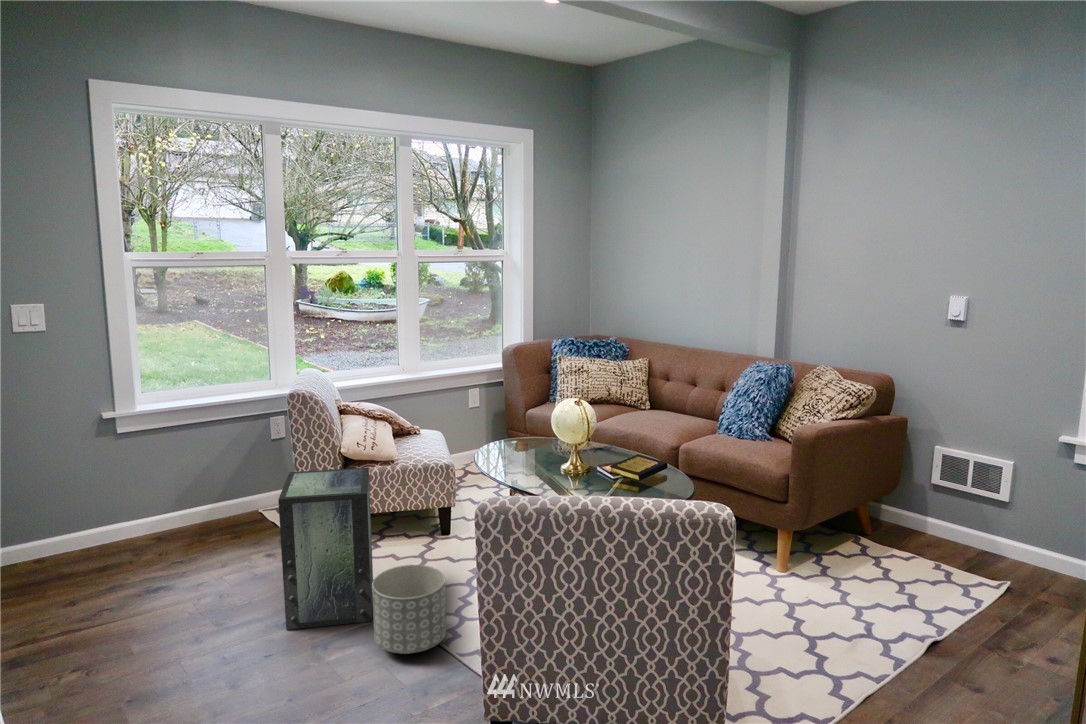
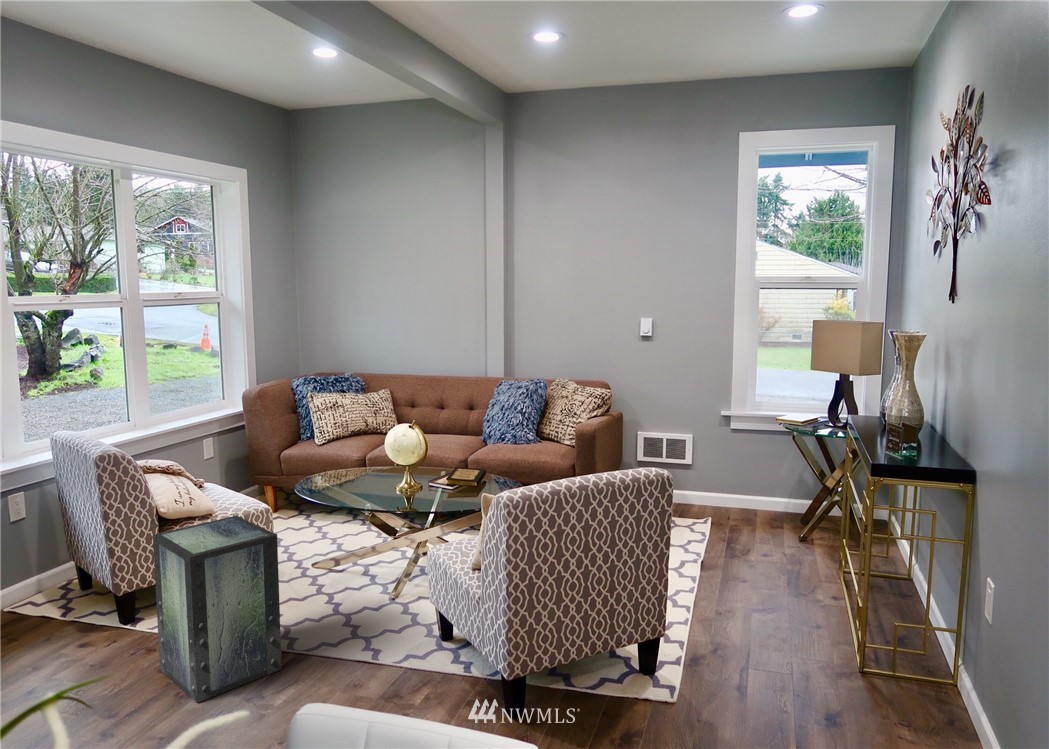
planter: present [372,565,446,654] -> none [305,595,379,681]

